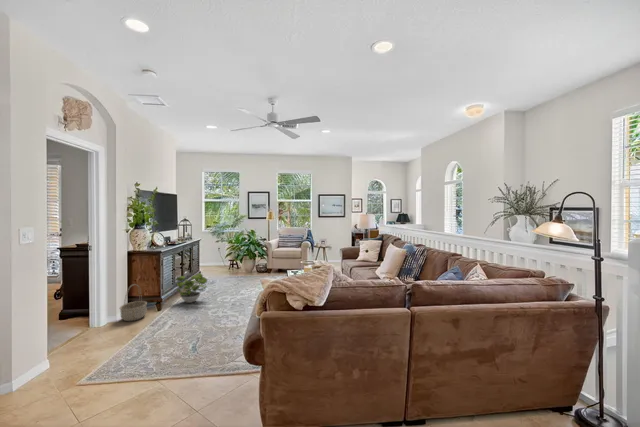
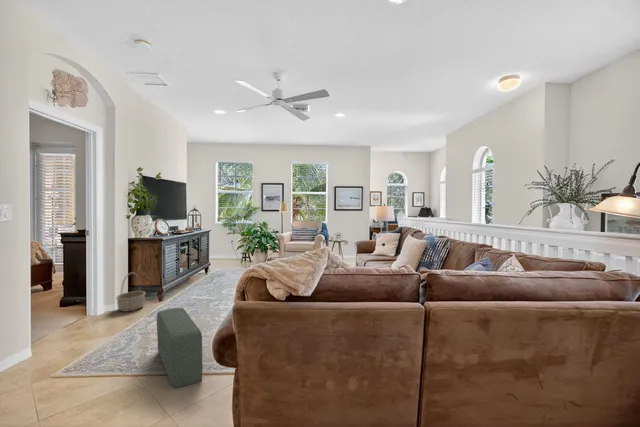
potted plant: present [176,273,207,303] -> none [177,264,211,295]
pouf: none [170,317,217,389] -> present [157,308,202,388]

